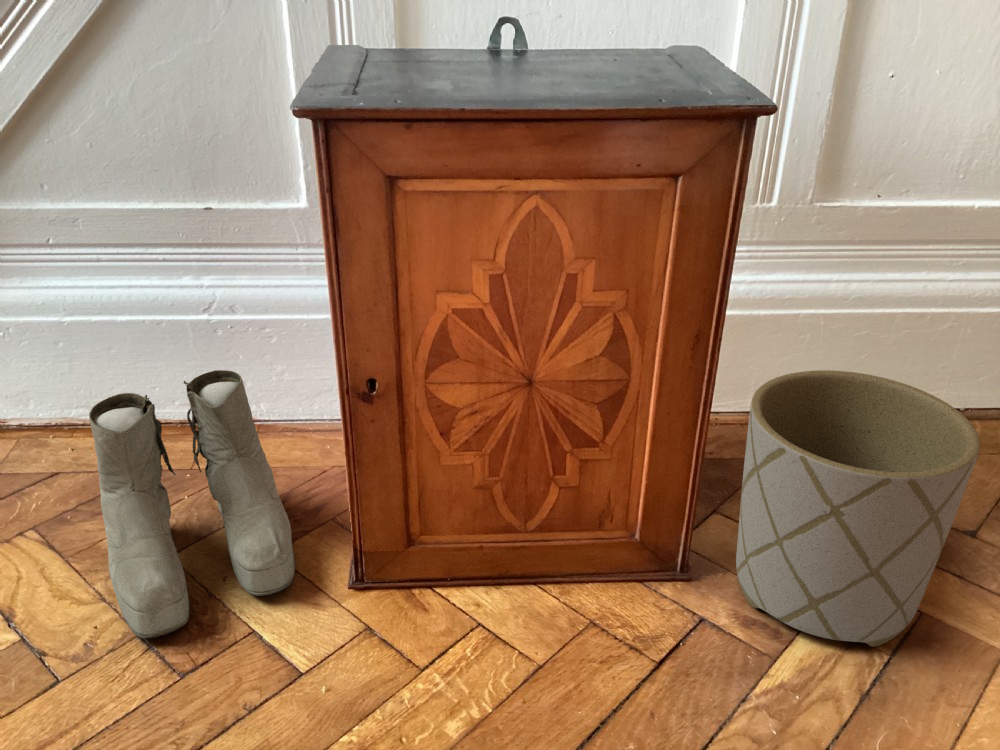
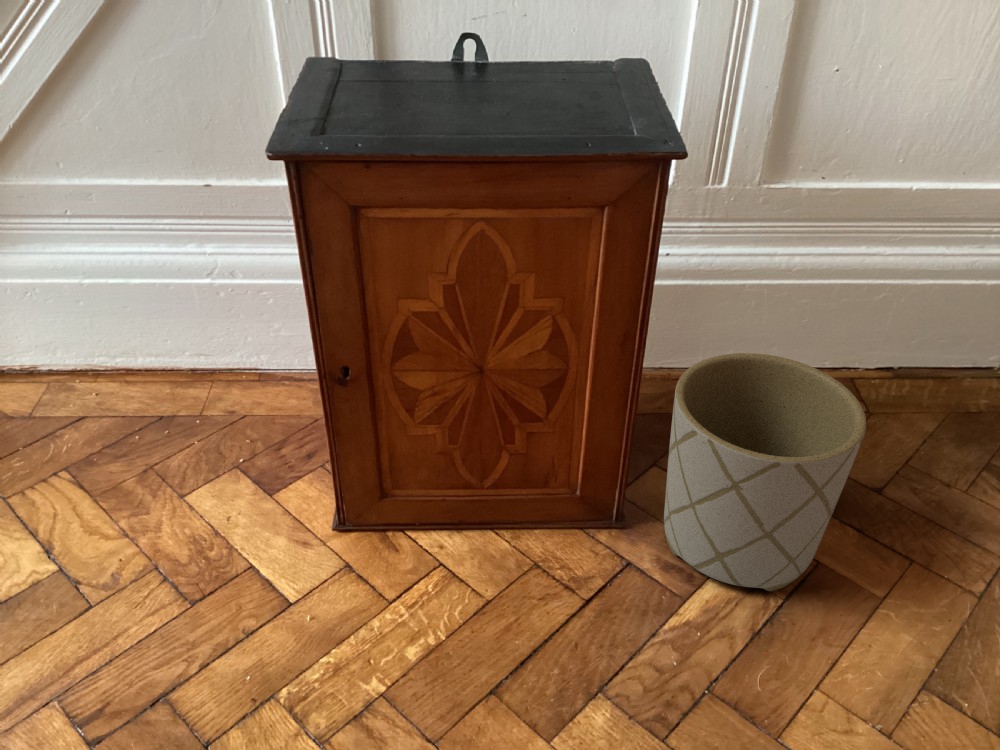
boots: present [89,370,295,638] -> none [107,341,288,572]

